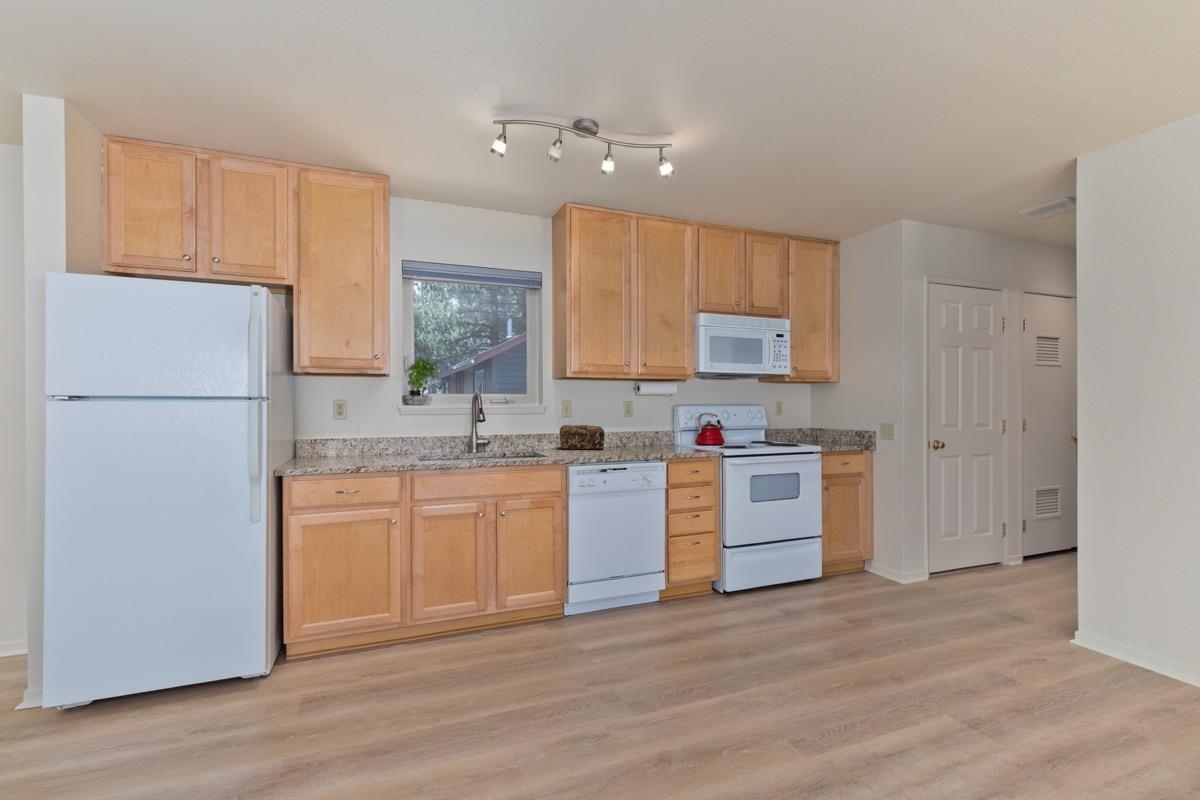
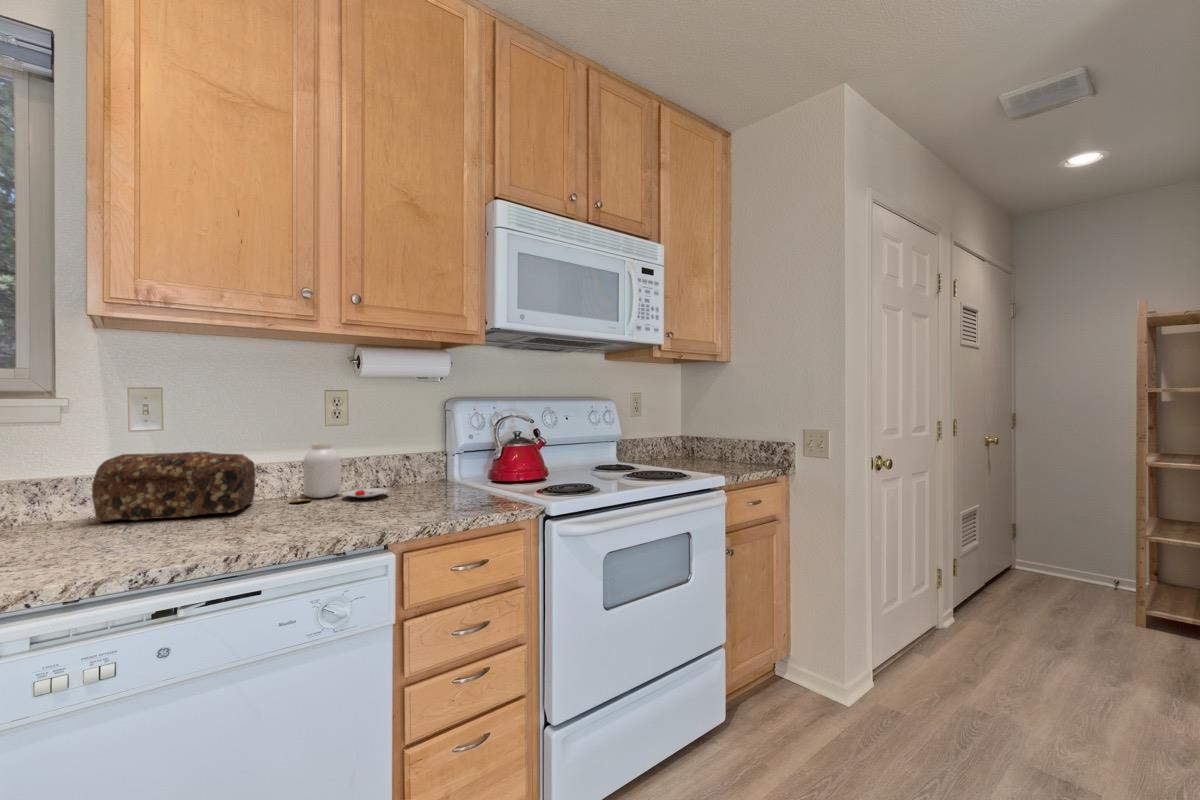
jar: none [615,424,653,448] -> present [289,443,389,503]

